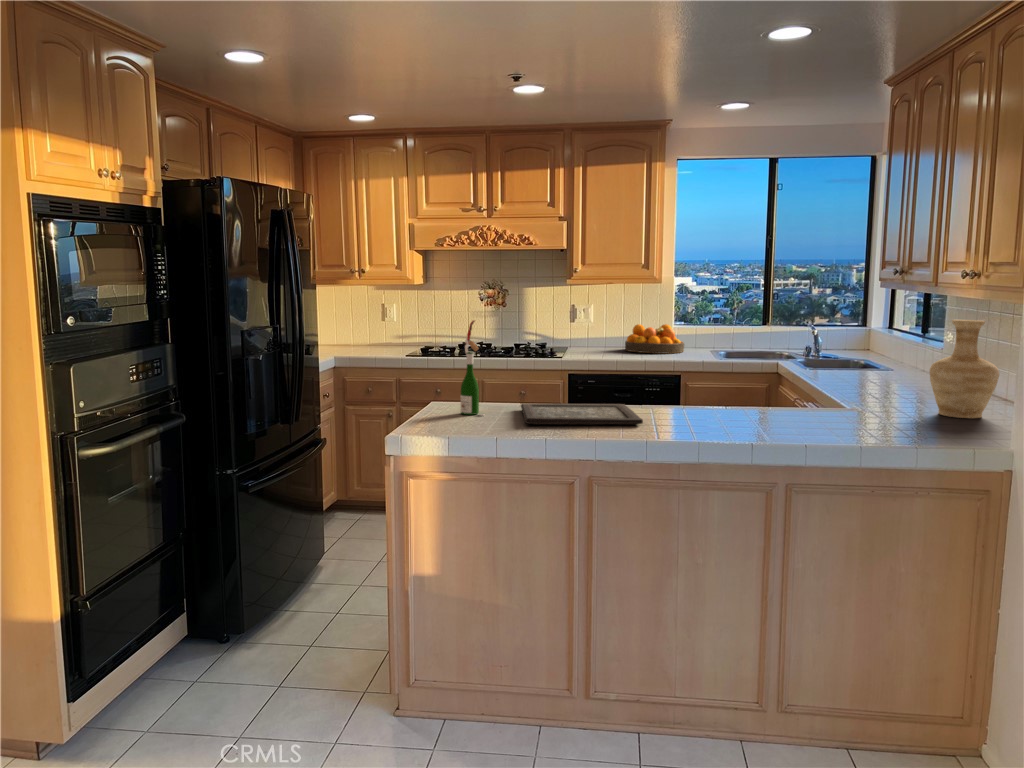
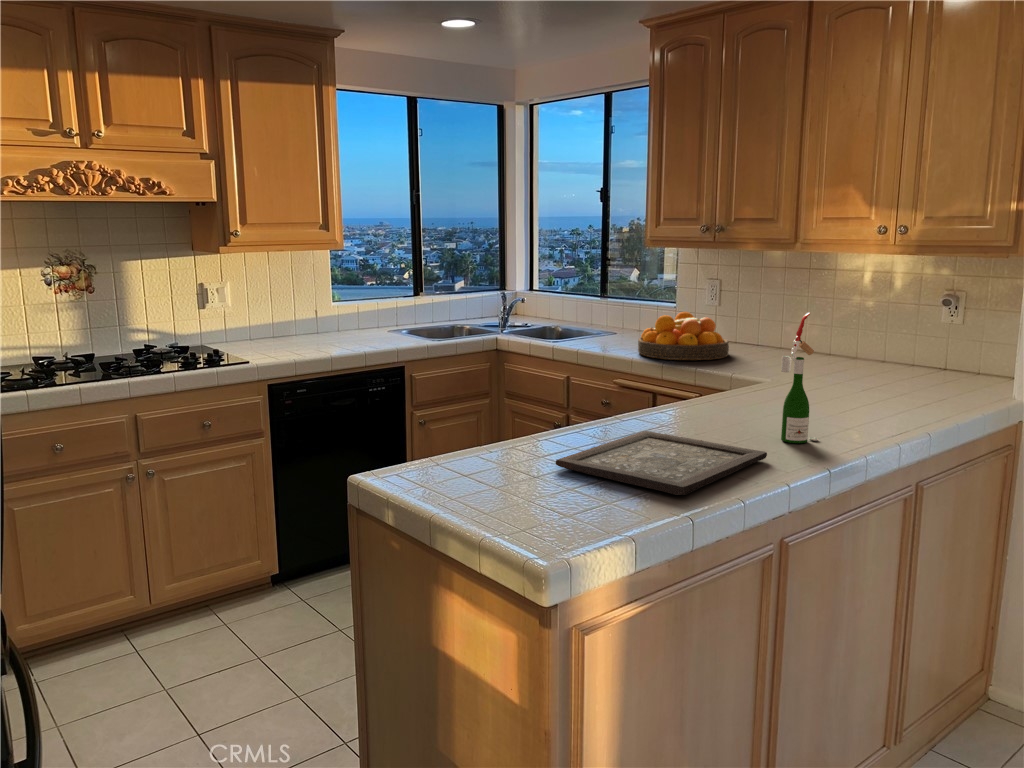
vase: present [930,320,999,418] -> none [840,286,906,385]
wine bottle: present [461,321,484,416] -> present [781,313,818,443]
fruit bowl: present [625,324,684,353] -> present [638,312,729,360]

